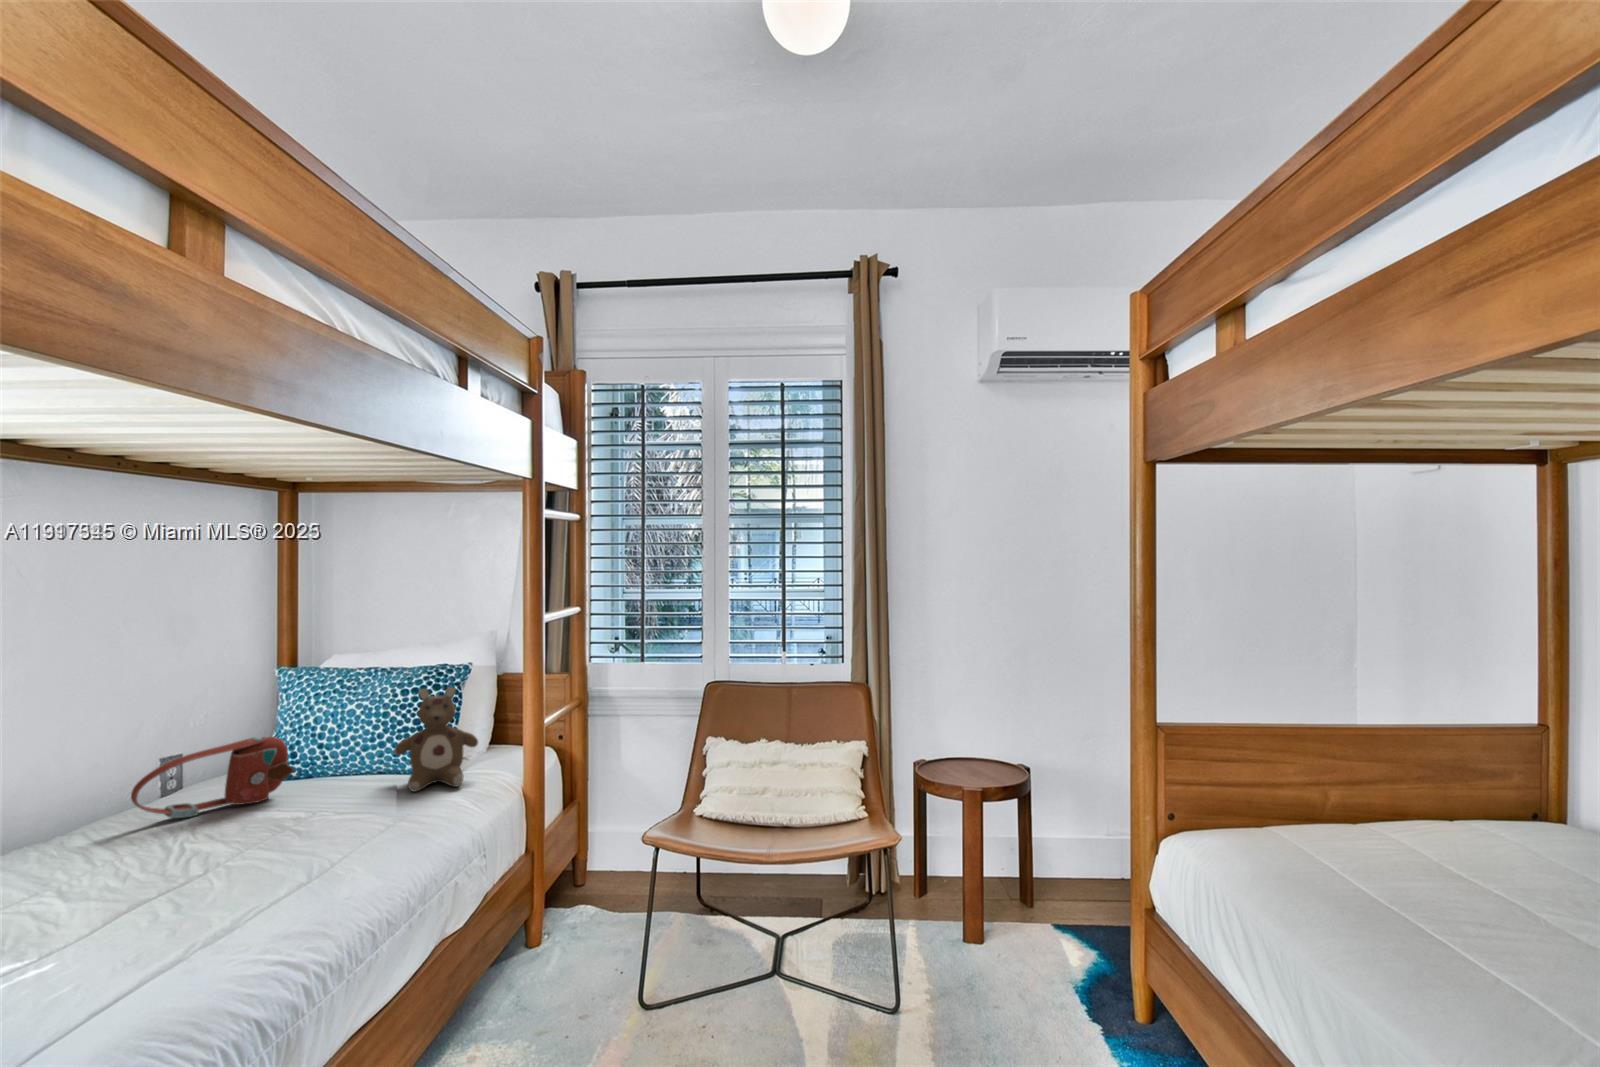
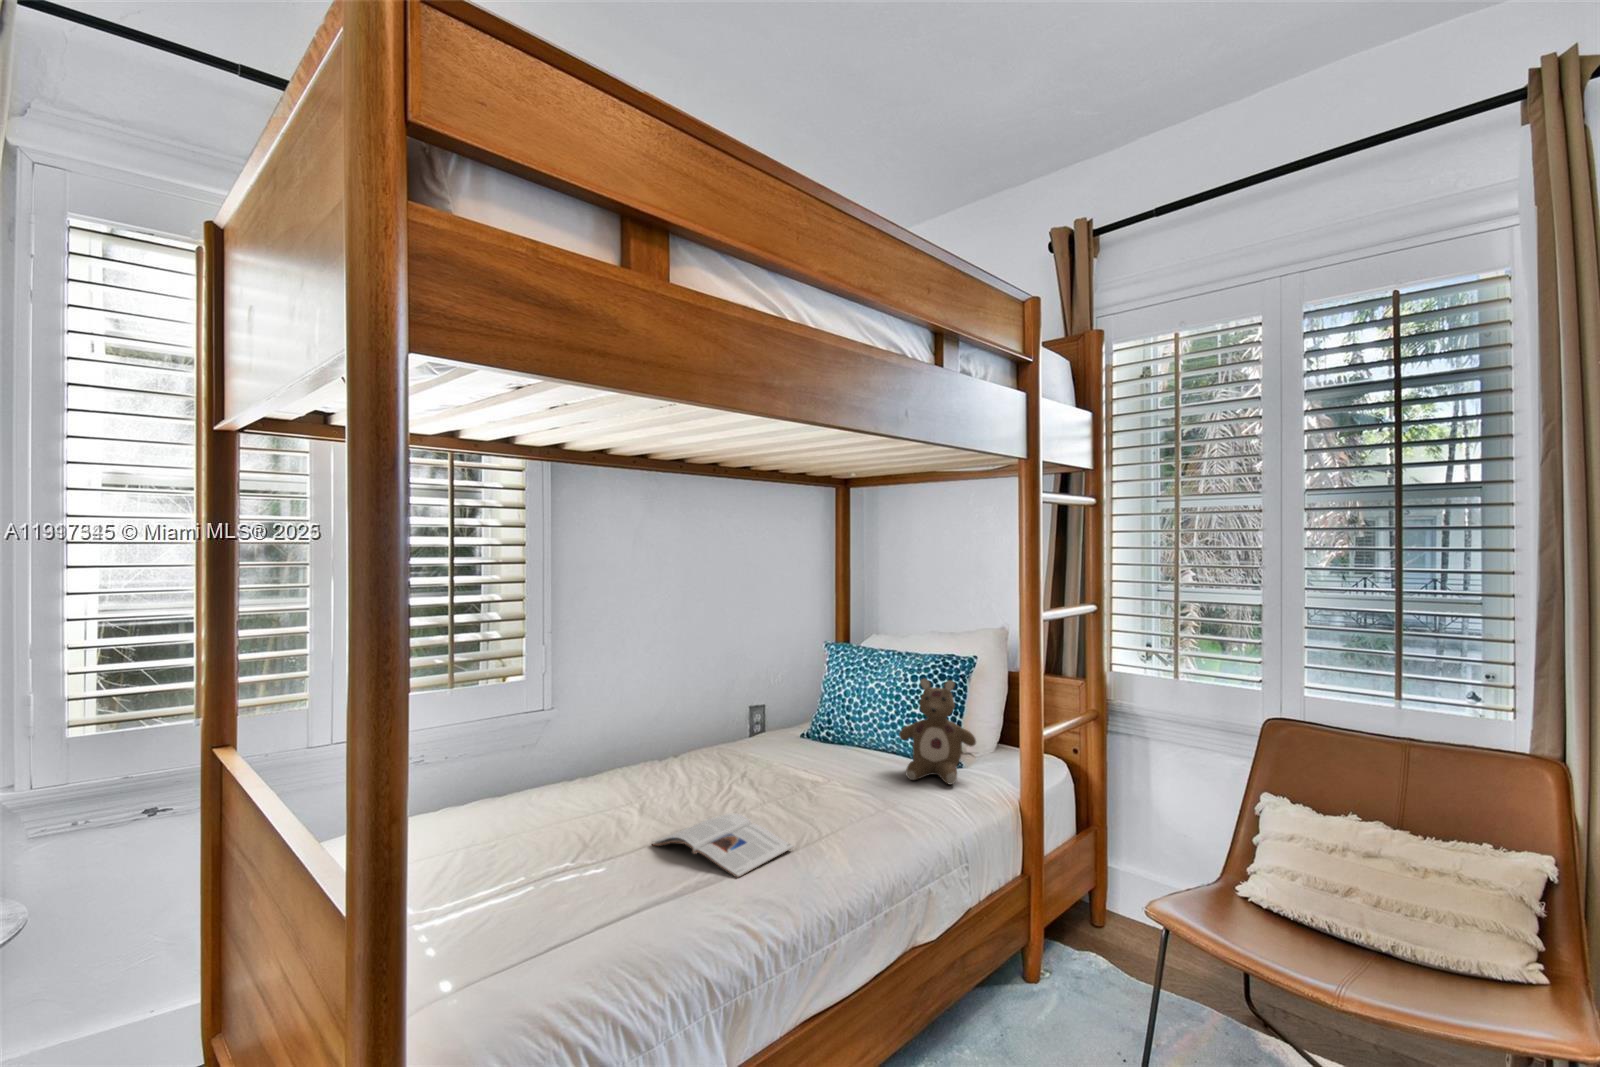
handbag: present [131,737,294,818] -> none [704,702,817,761]
magazine: none [122,858,322,923] -> present [653,813,793,878]

